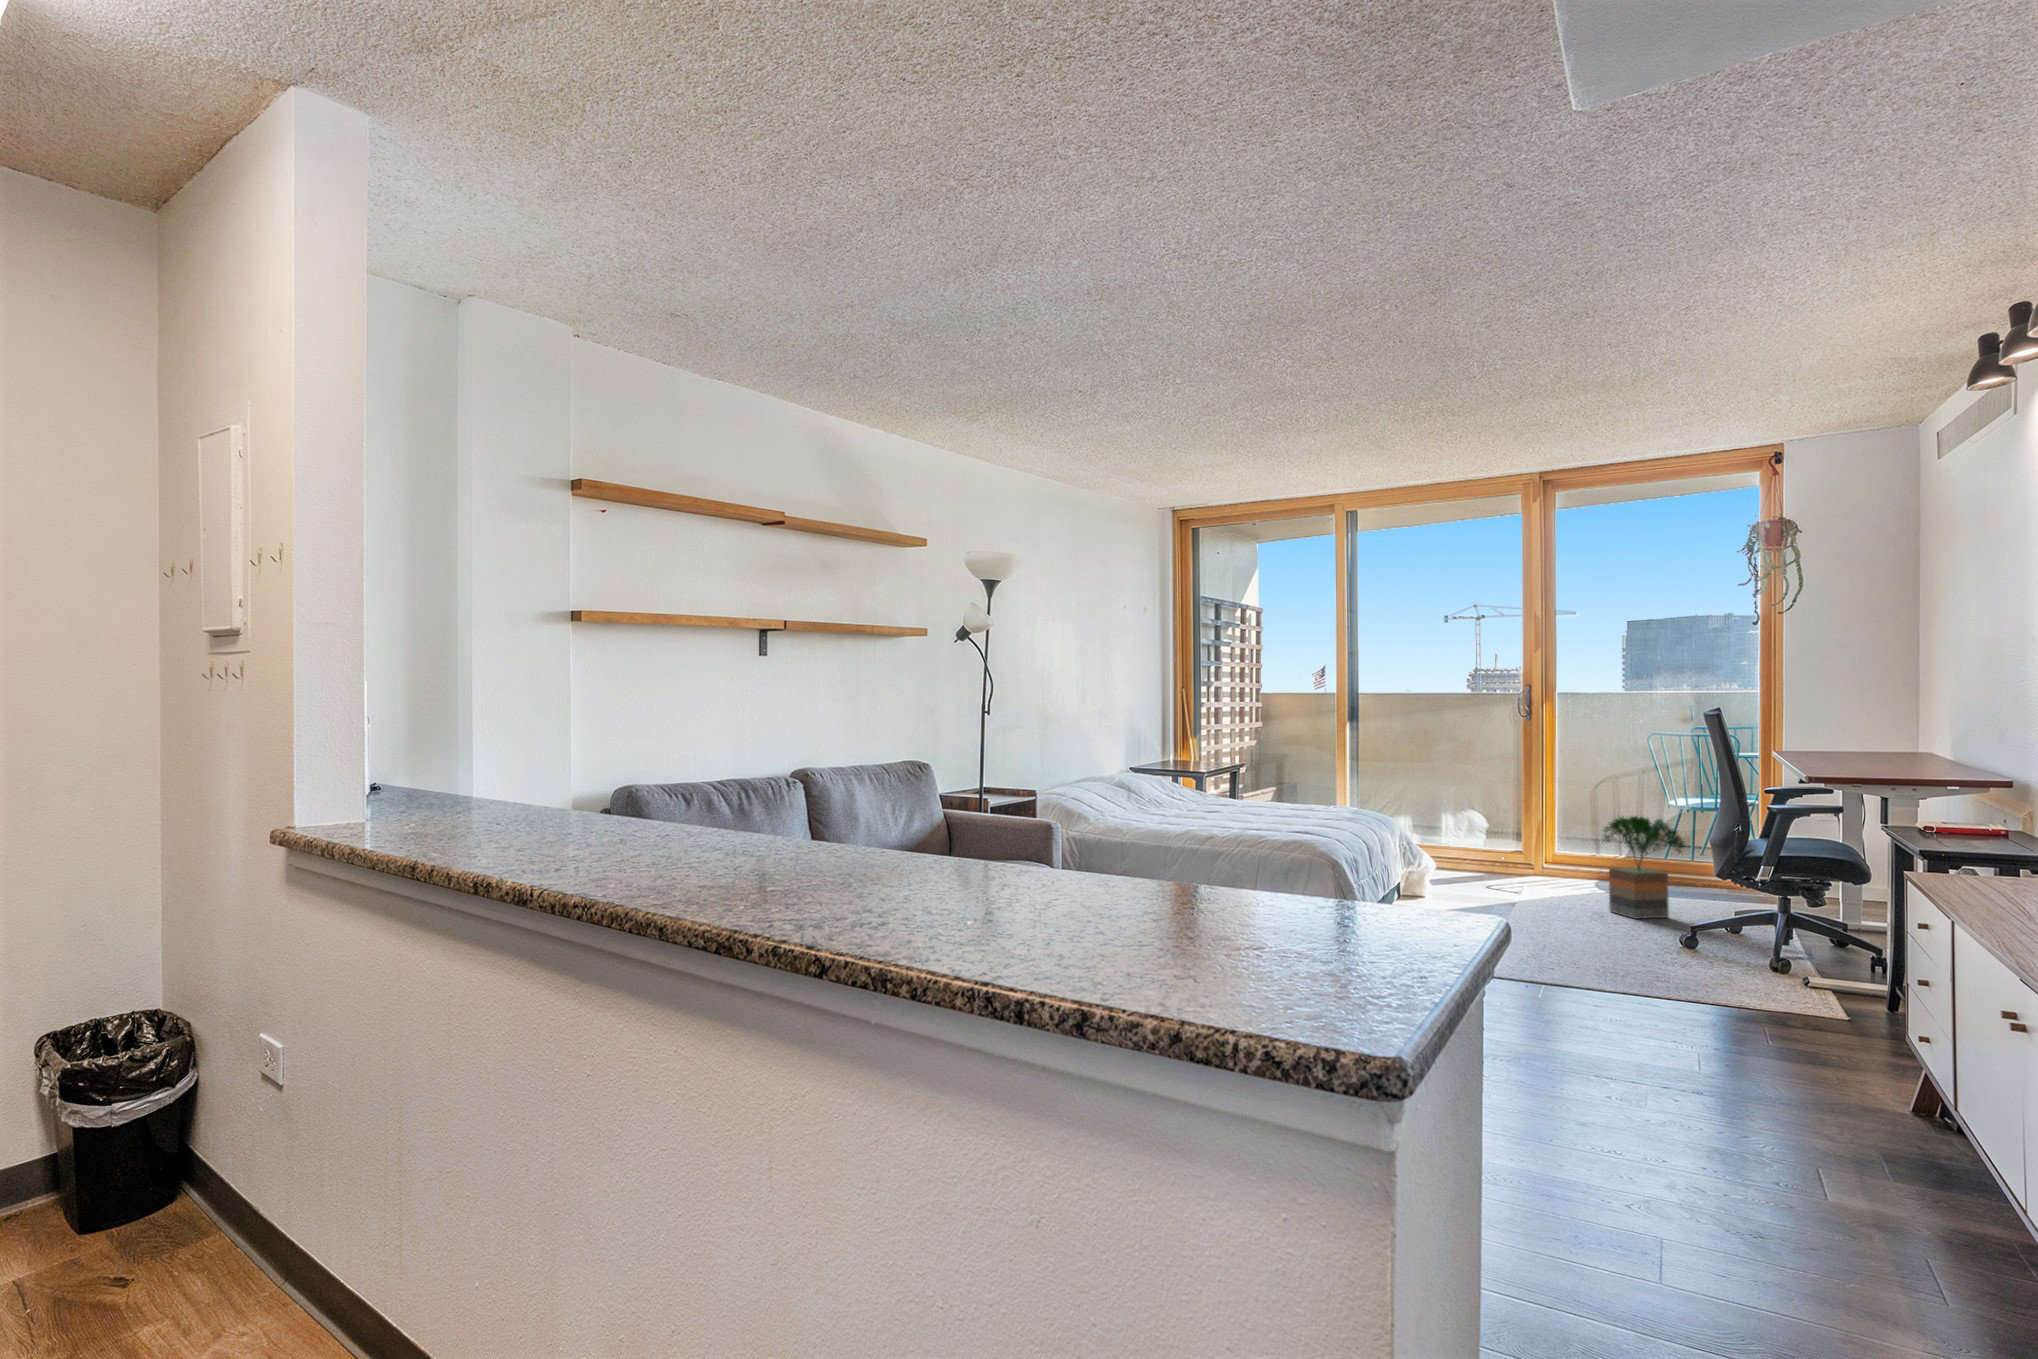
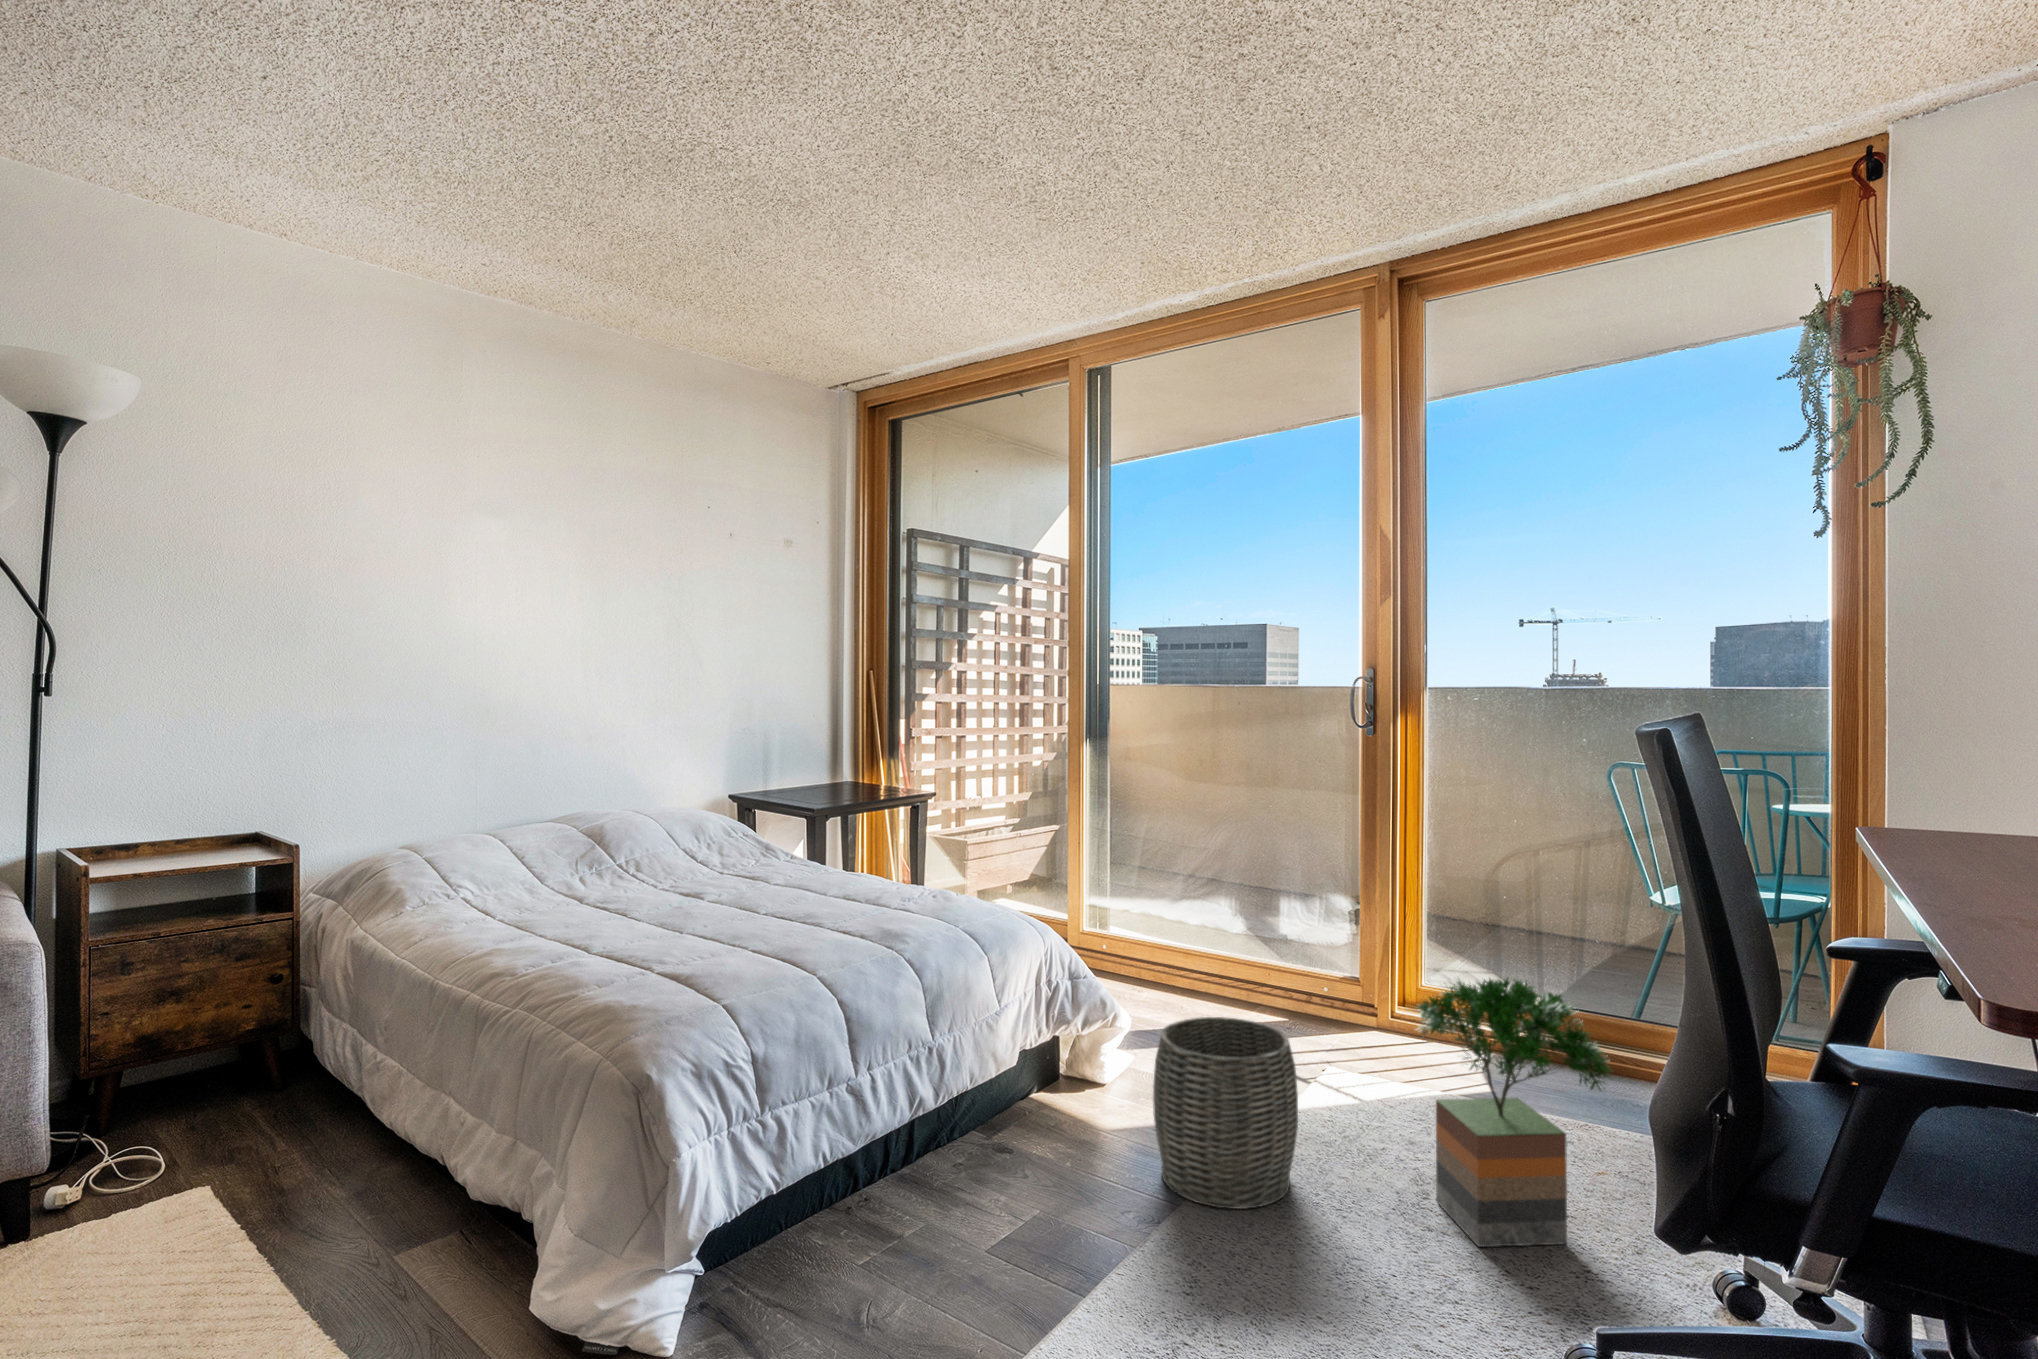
woven basket: none [1481,843,1550,914] -> present [1153,1017,1298,1209]

